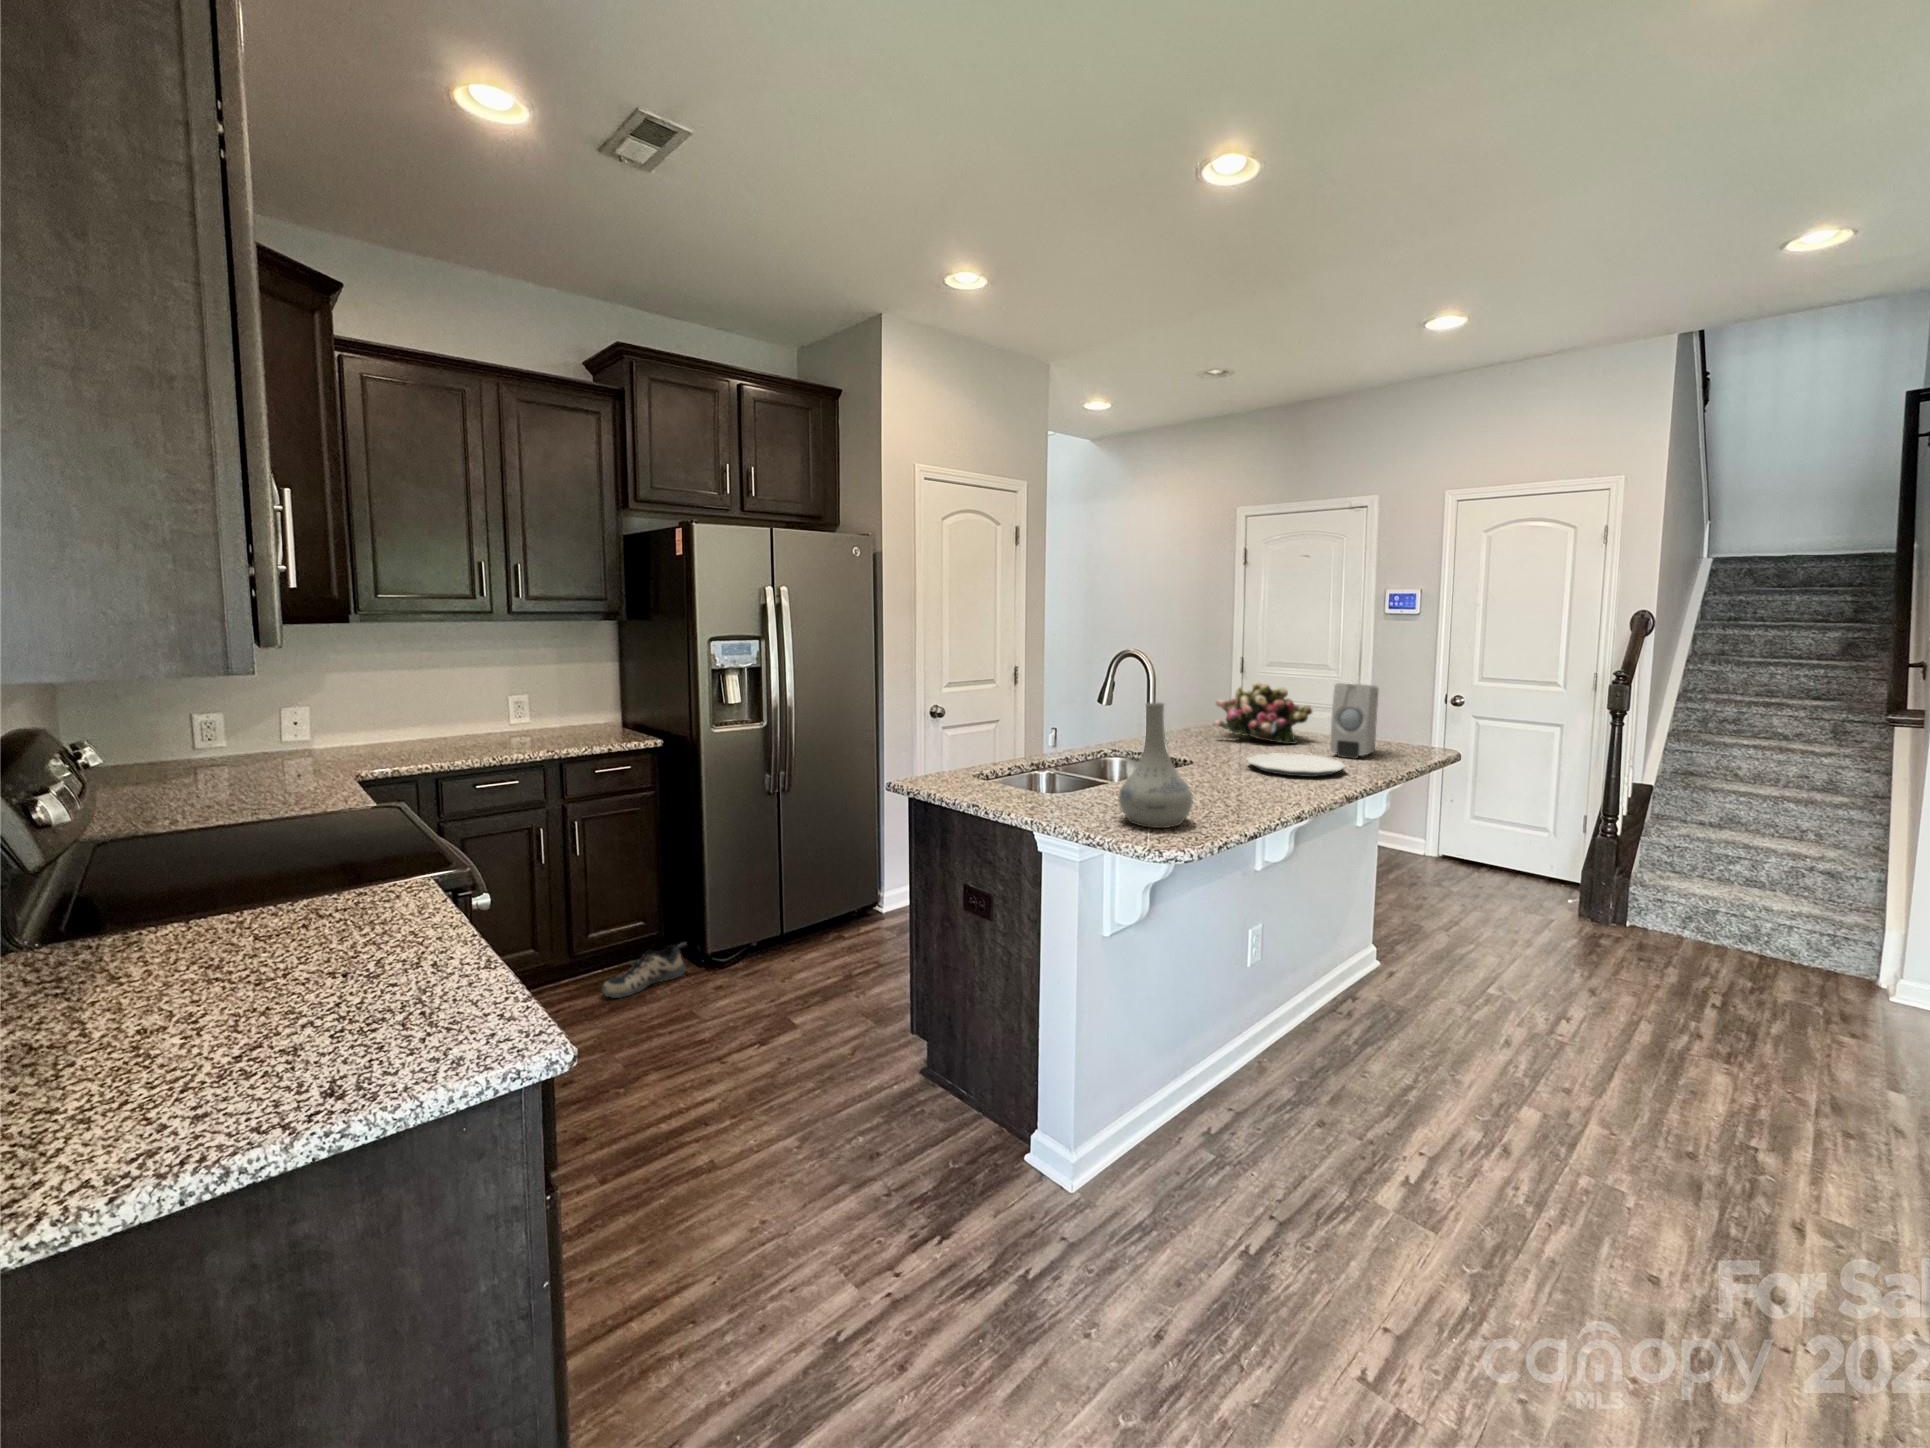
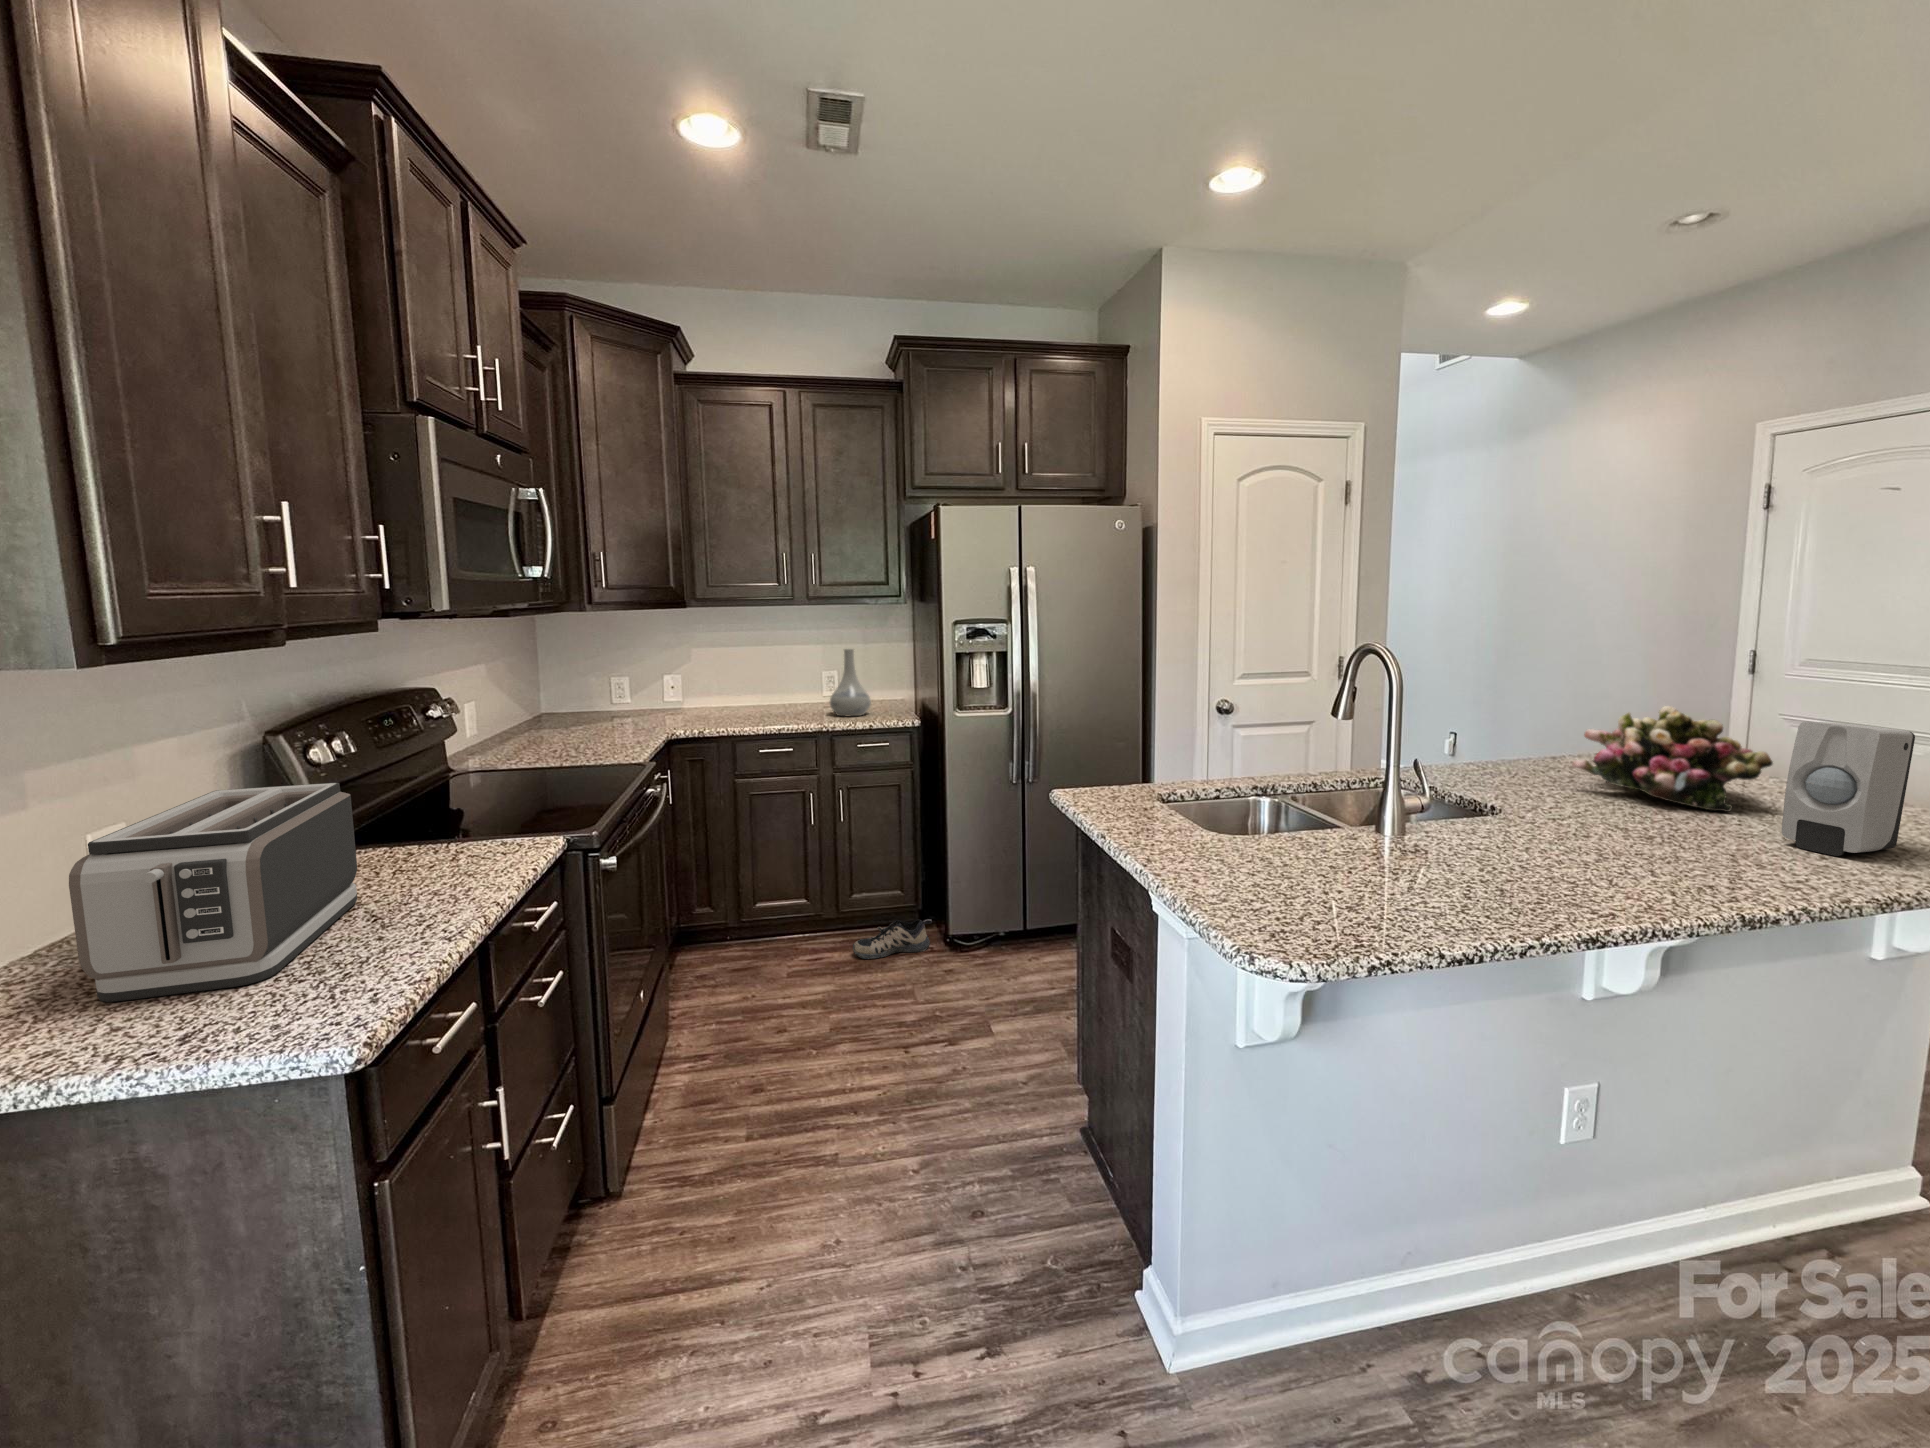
vase: present [1118,703,1193,828] -> present [830,649,871,717]
plate: present [1247,753,1346,777] -> none [1578,824,1784,880]
toaster: none [55,827,332,1109] -> present [69,783,357,1002]

